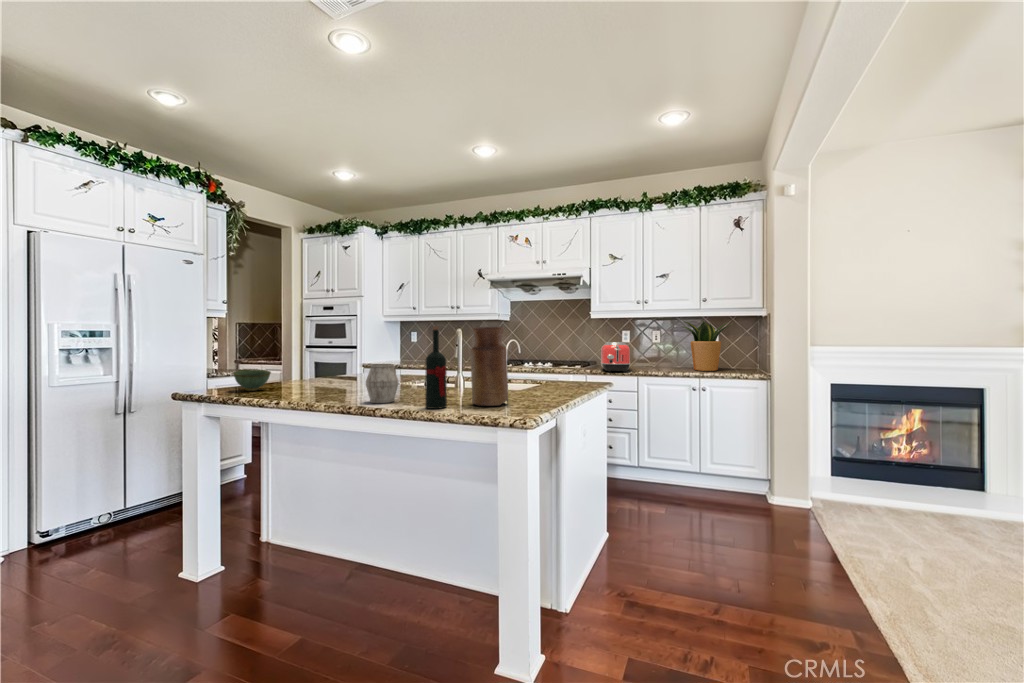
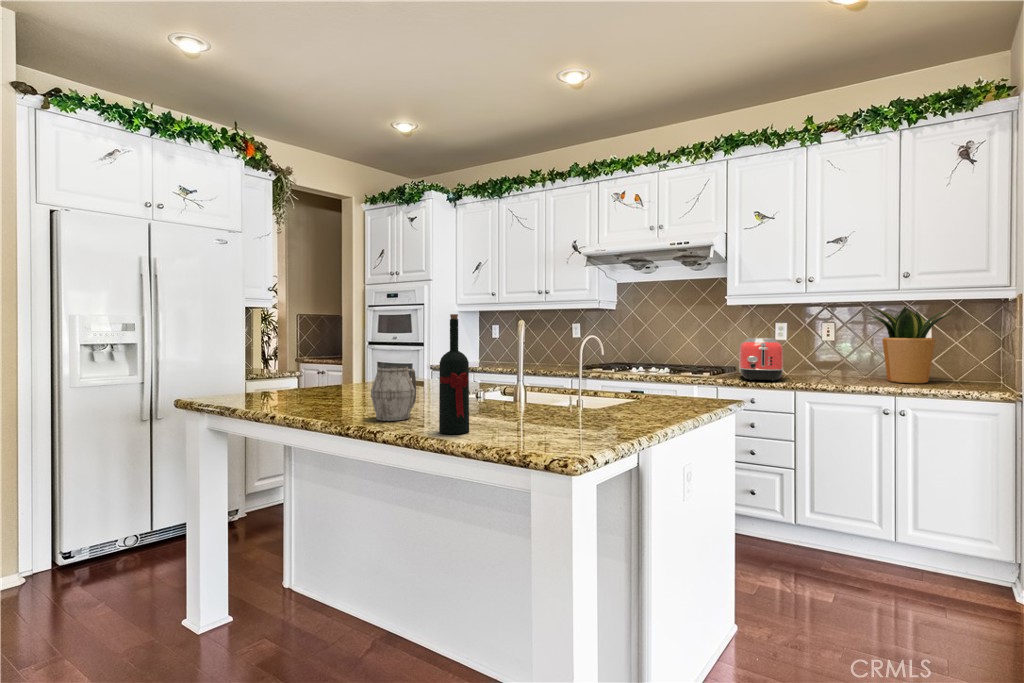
vase: present [471,327,508,406] -> none [506,315,562,434]
bowl: present [233,370,271,391] -> none [239,369,284,395]

